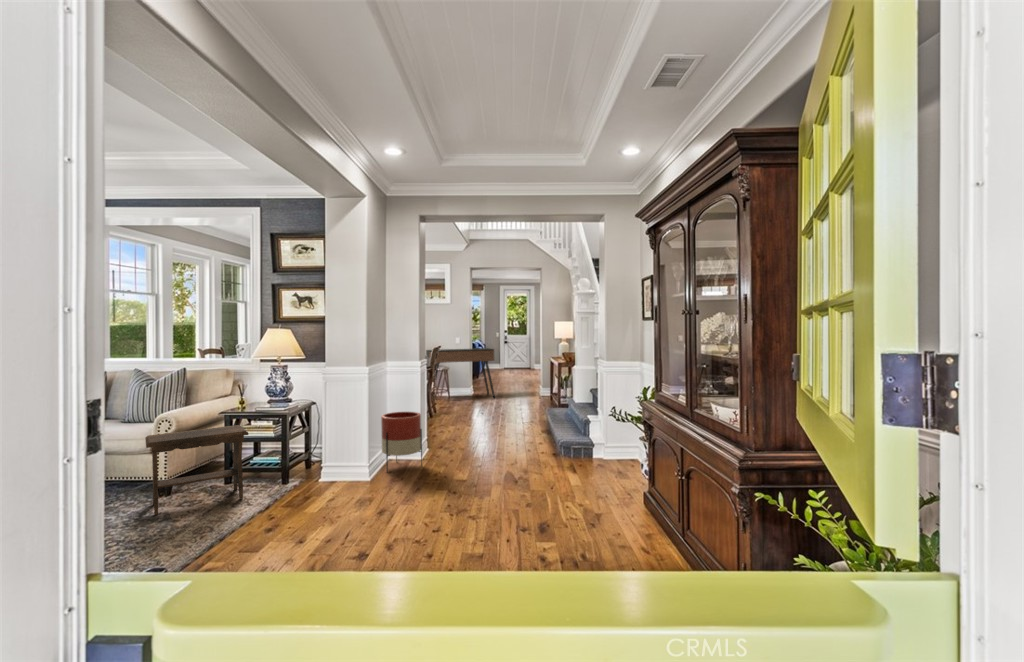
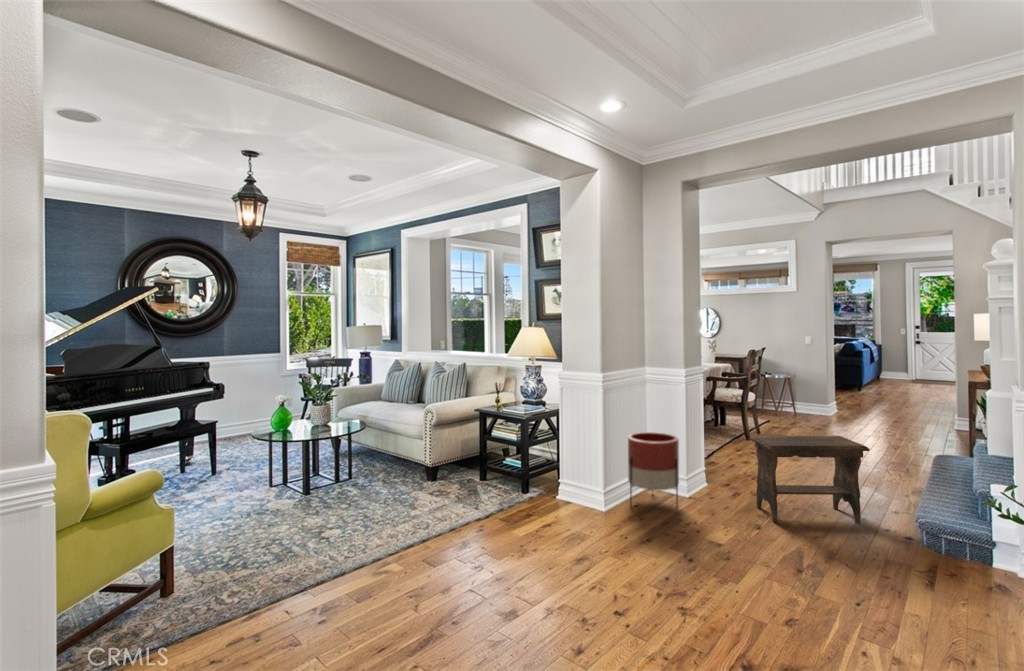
console table: present [426,348,495,398] -> none [758,351,862,424]
footstool: present [145,425,249,515] -> present [750,436,870,523]

